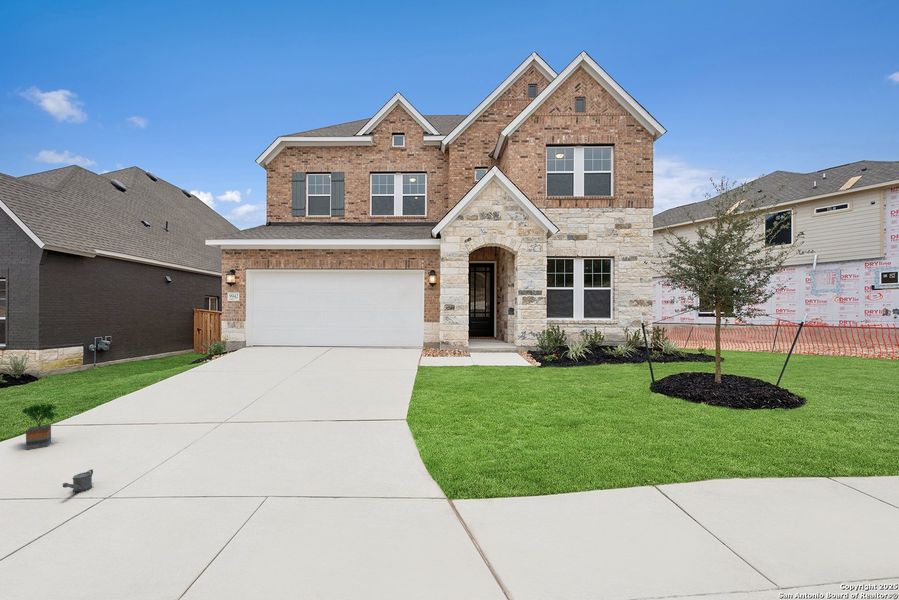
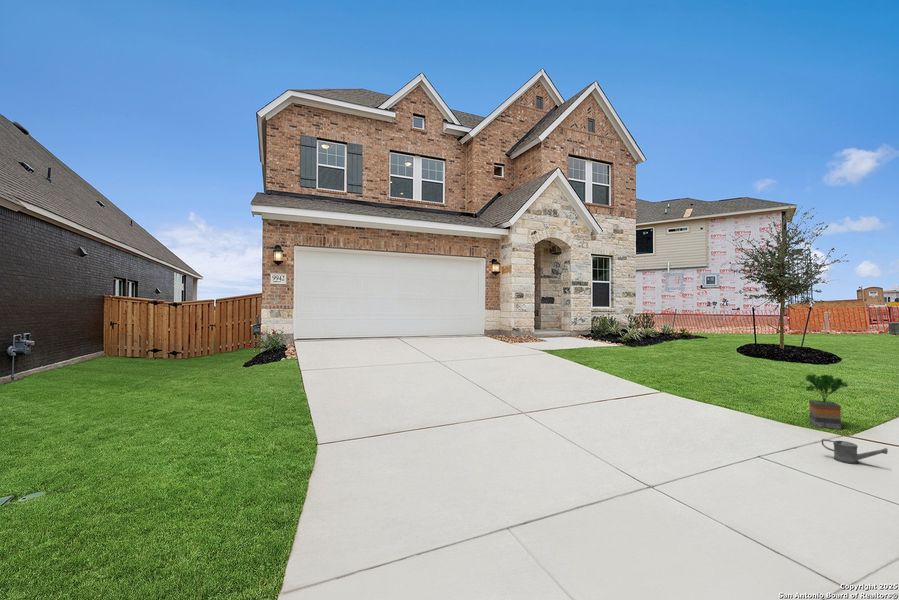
potted tree: present [21,404,58,450] -> present [800,375,848,429]

